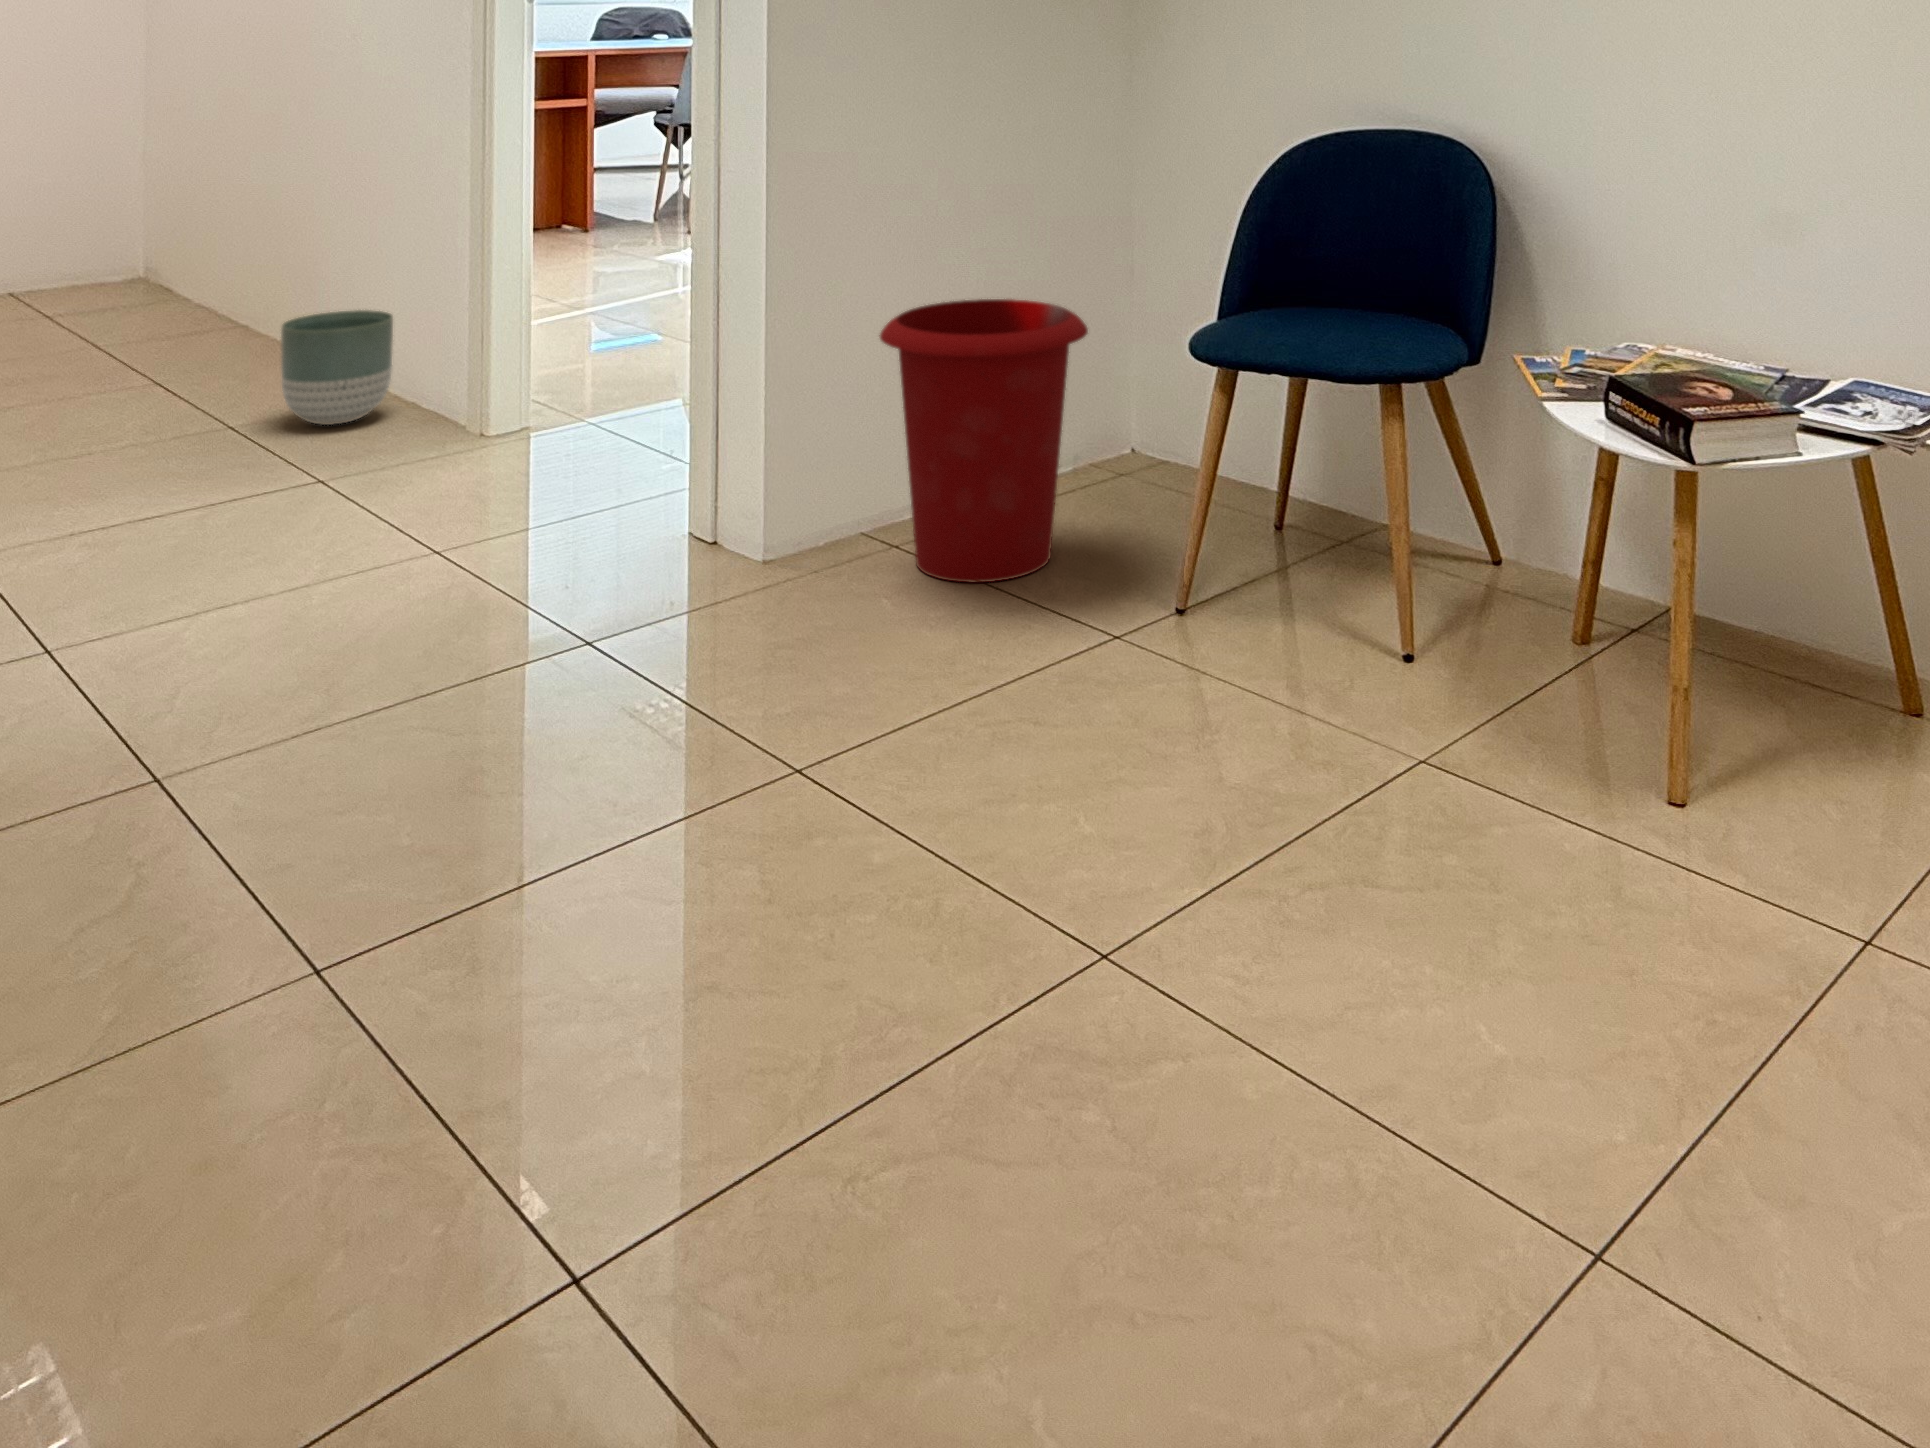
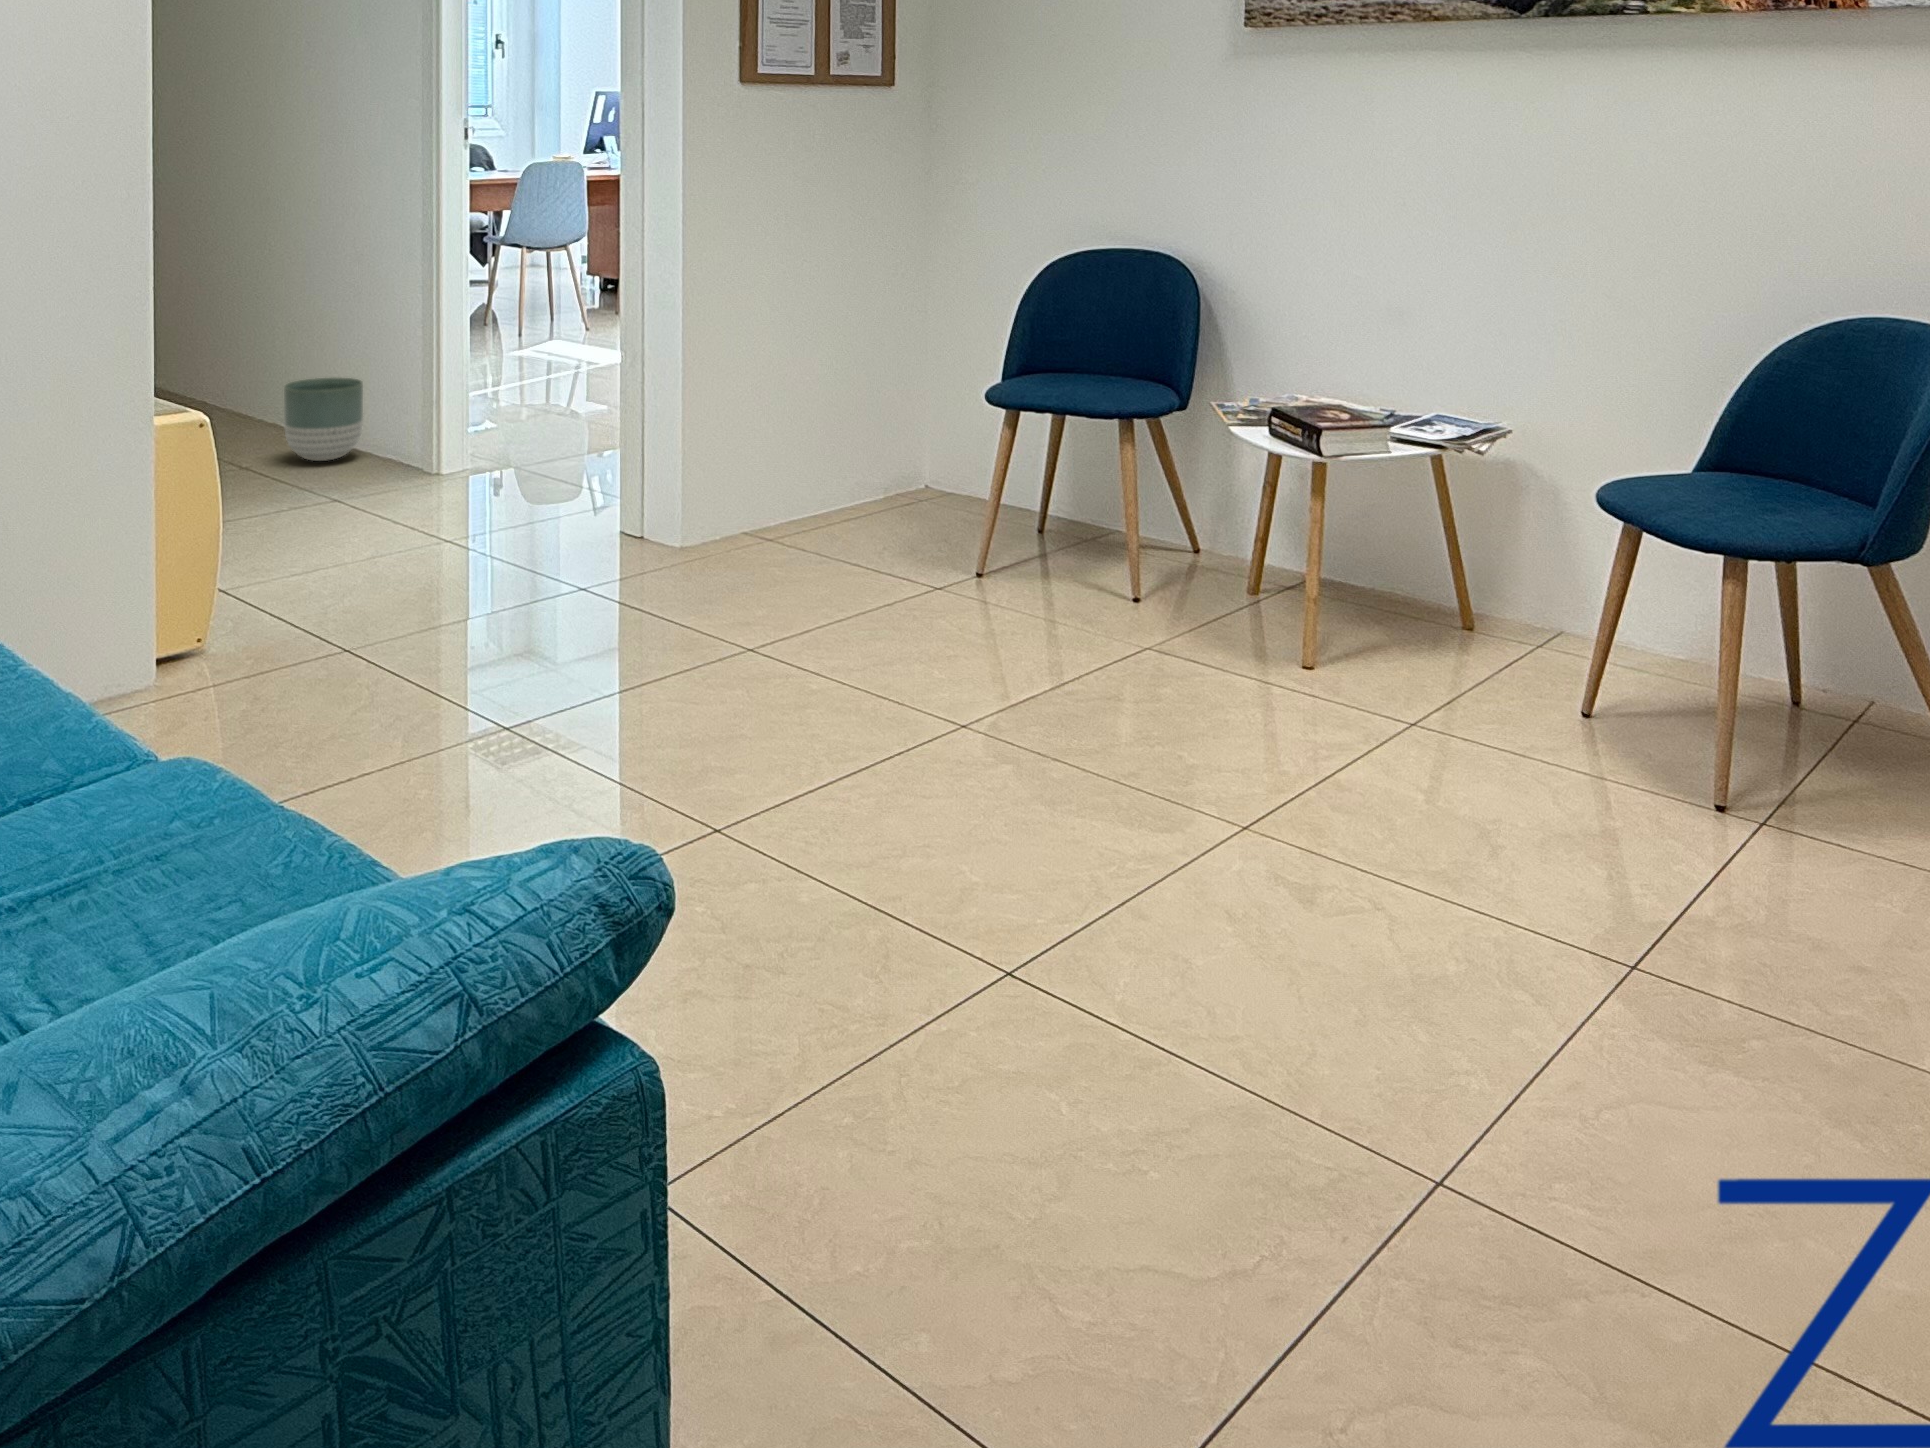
waste bin: present [879,299,1088,582] -> none [763,365,909,557]

